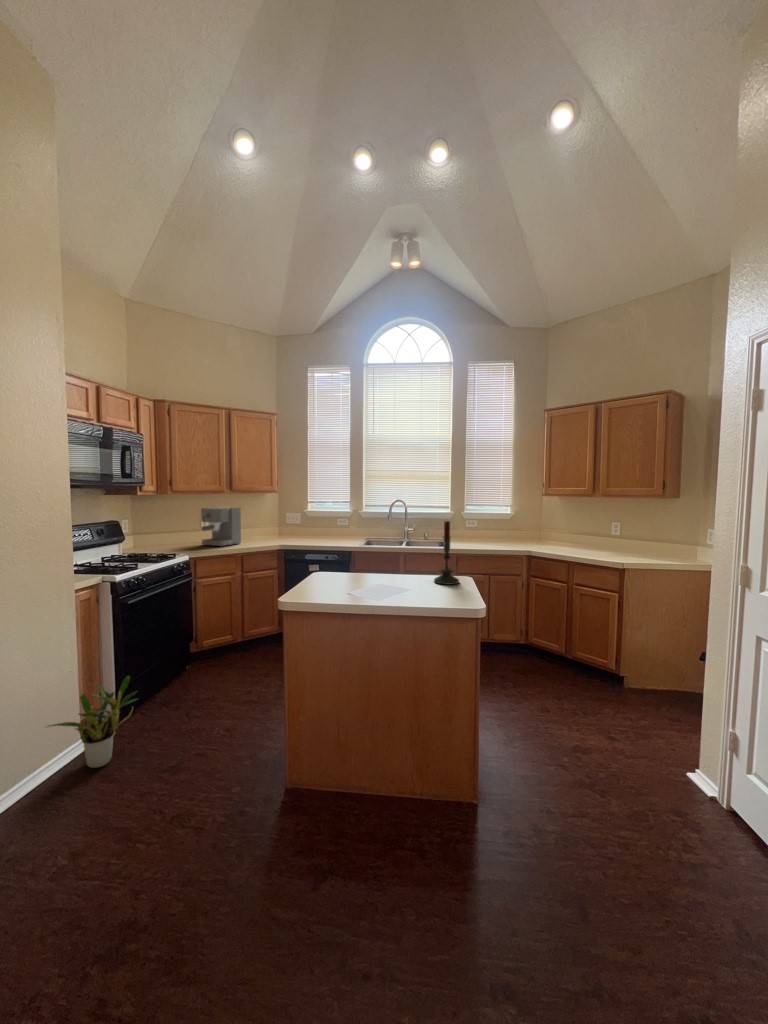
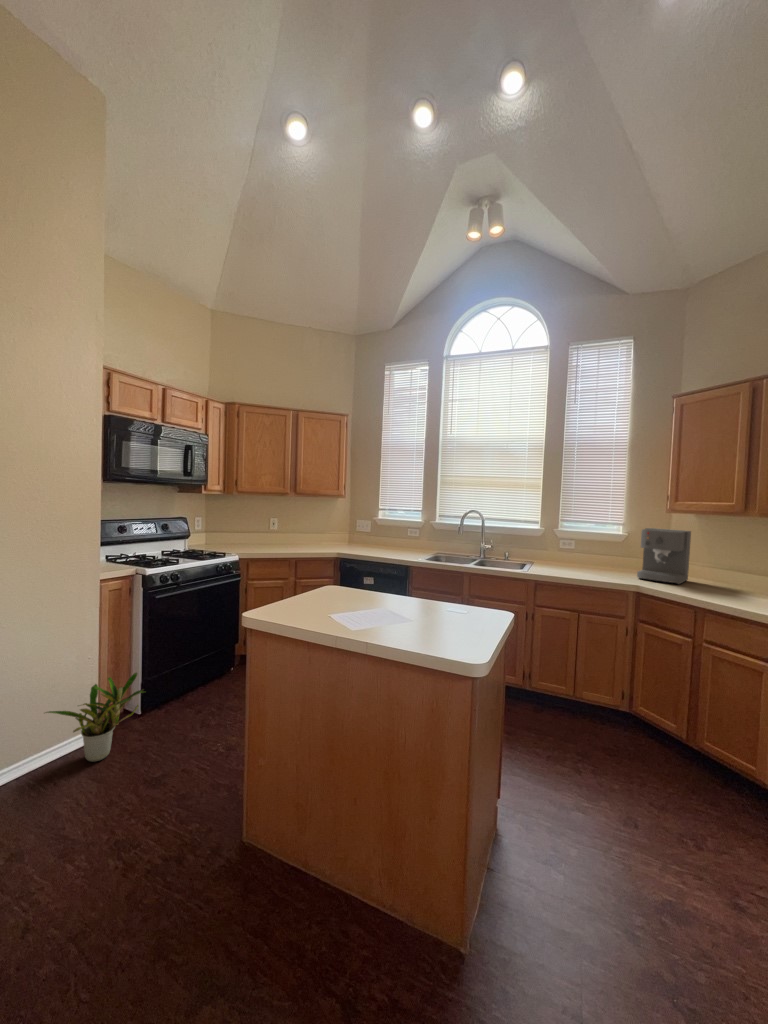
coffee maker: present [201,507,241,546] -> present [637,528,691,584]
candle: present [434,521,459,585] -> none [446,535,479,621]

